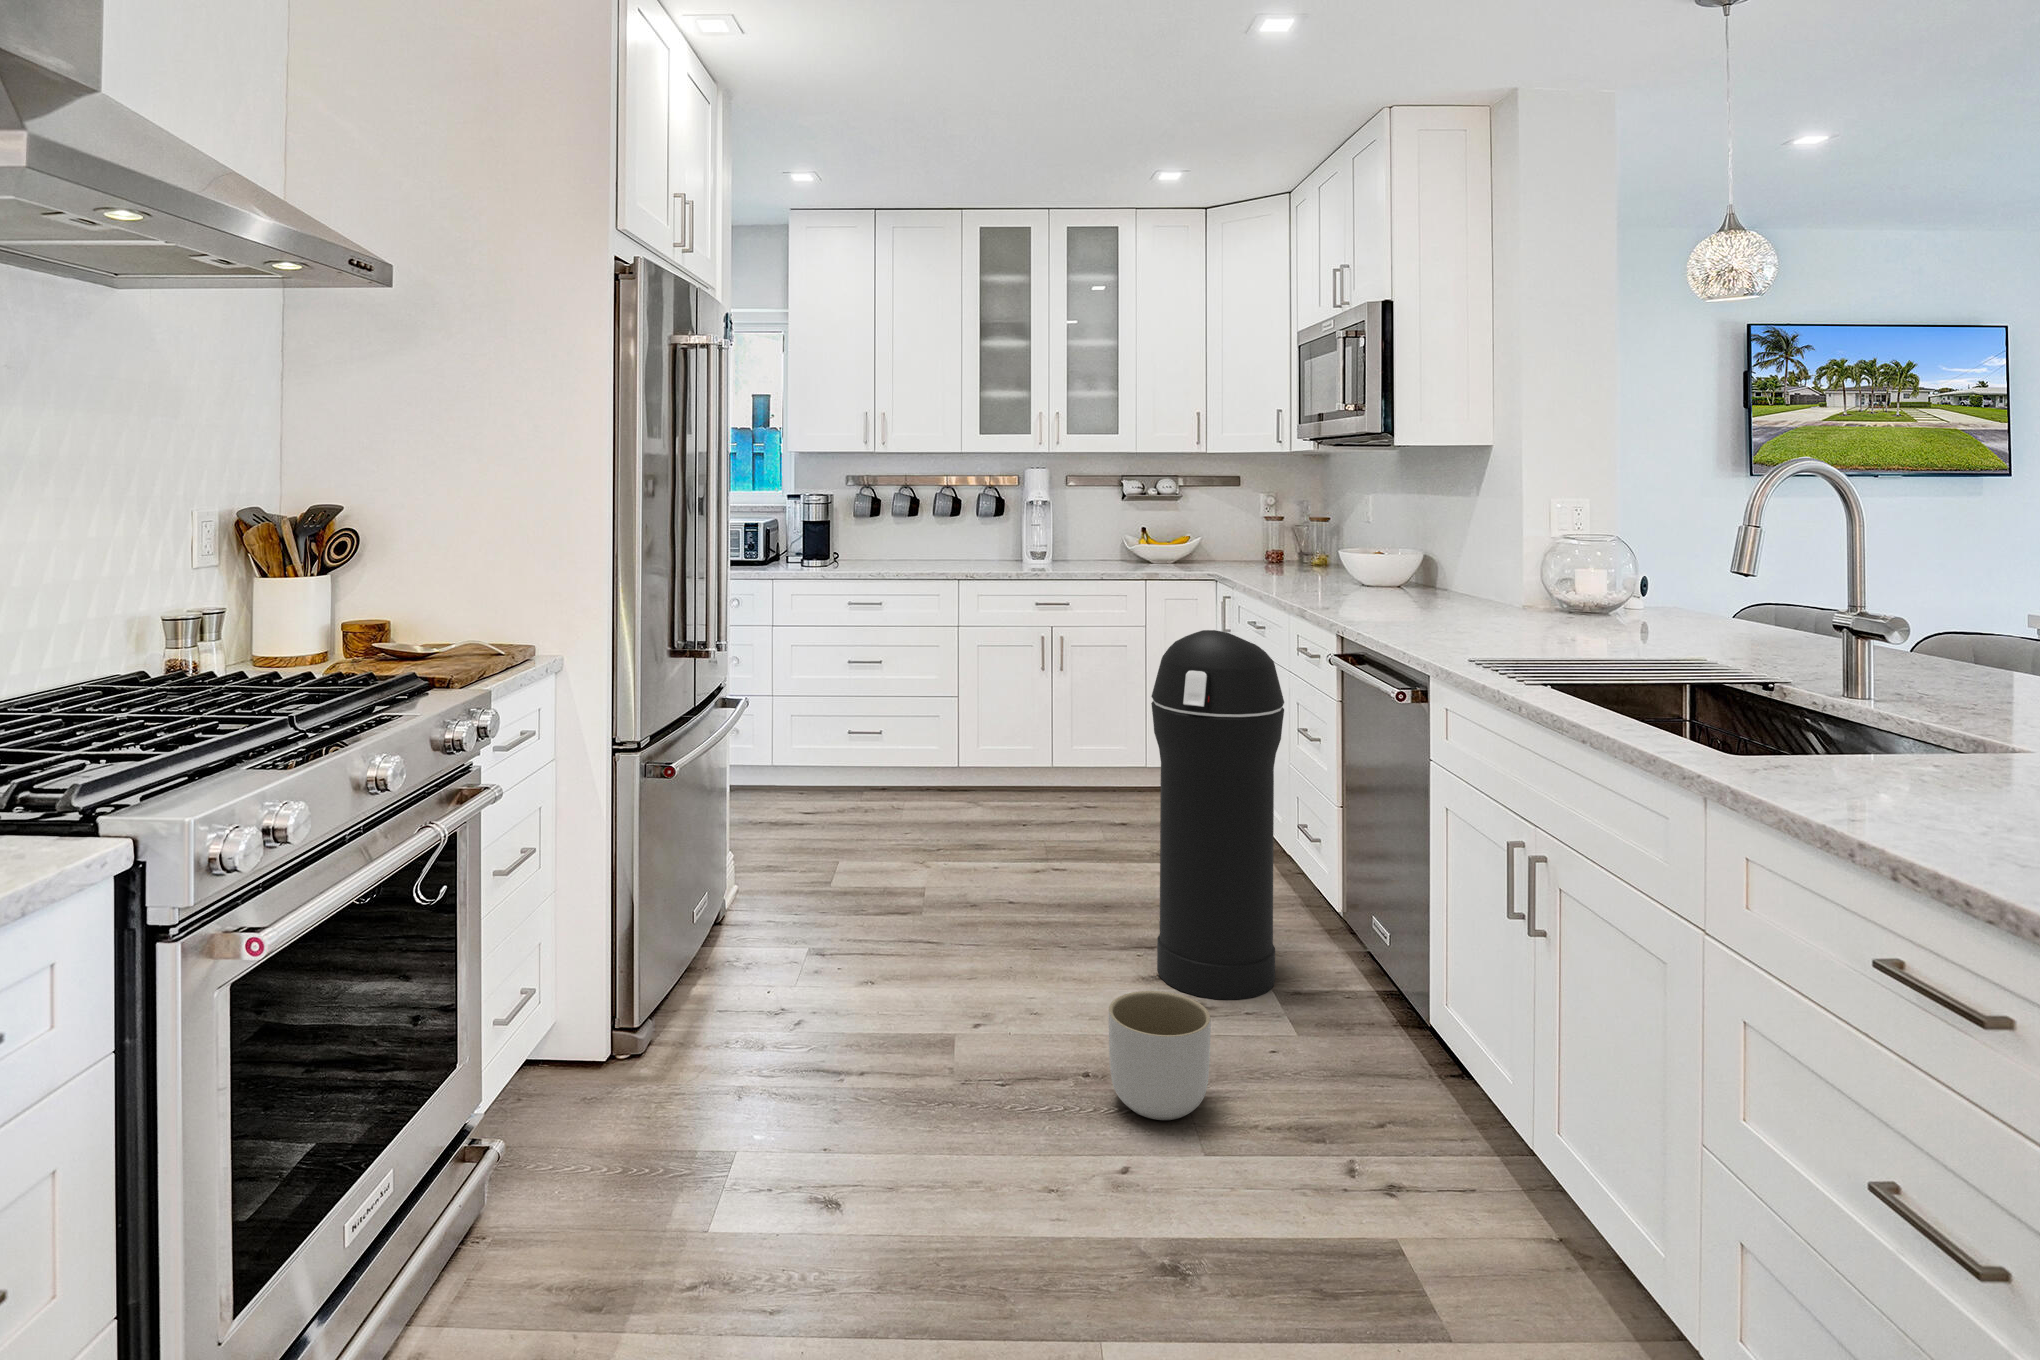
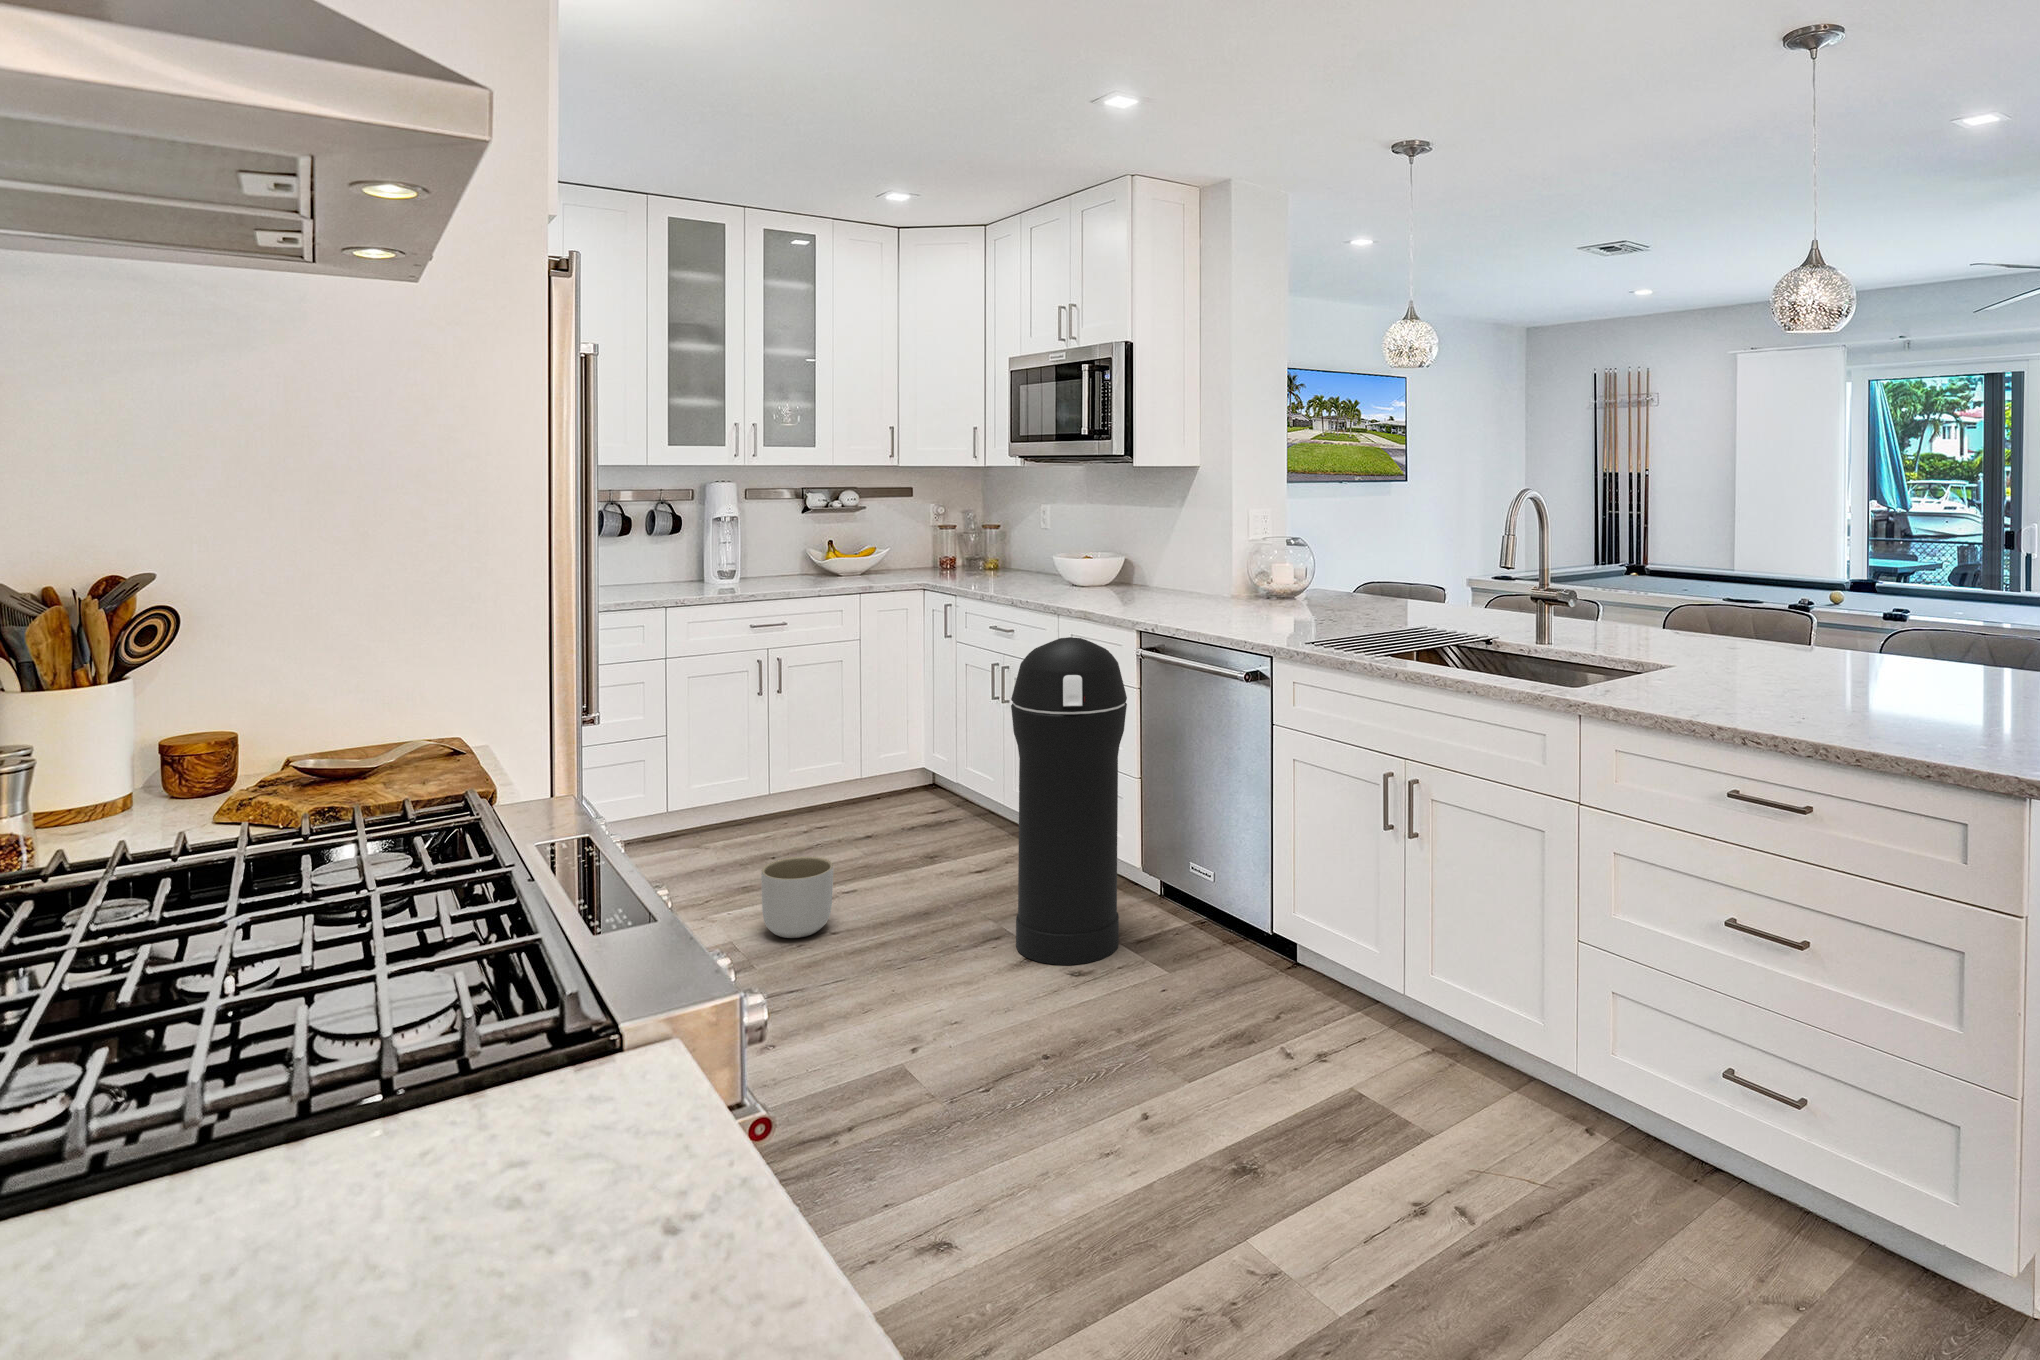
planter: present [1108,991,1211,1120] -> present [761,857,833,938]

